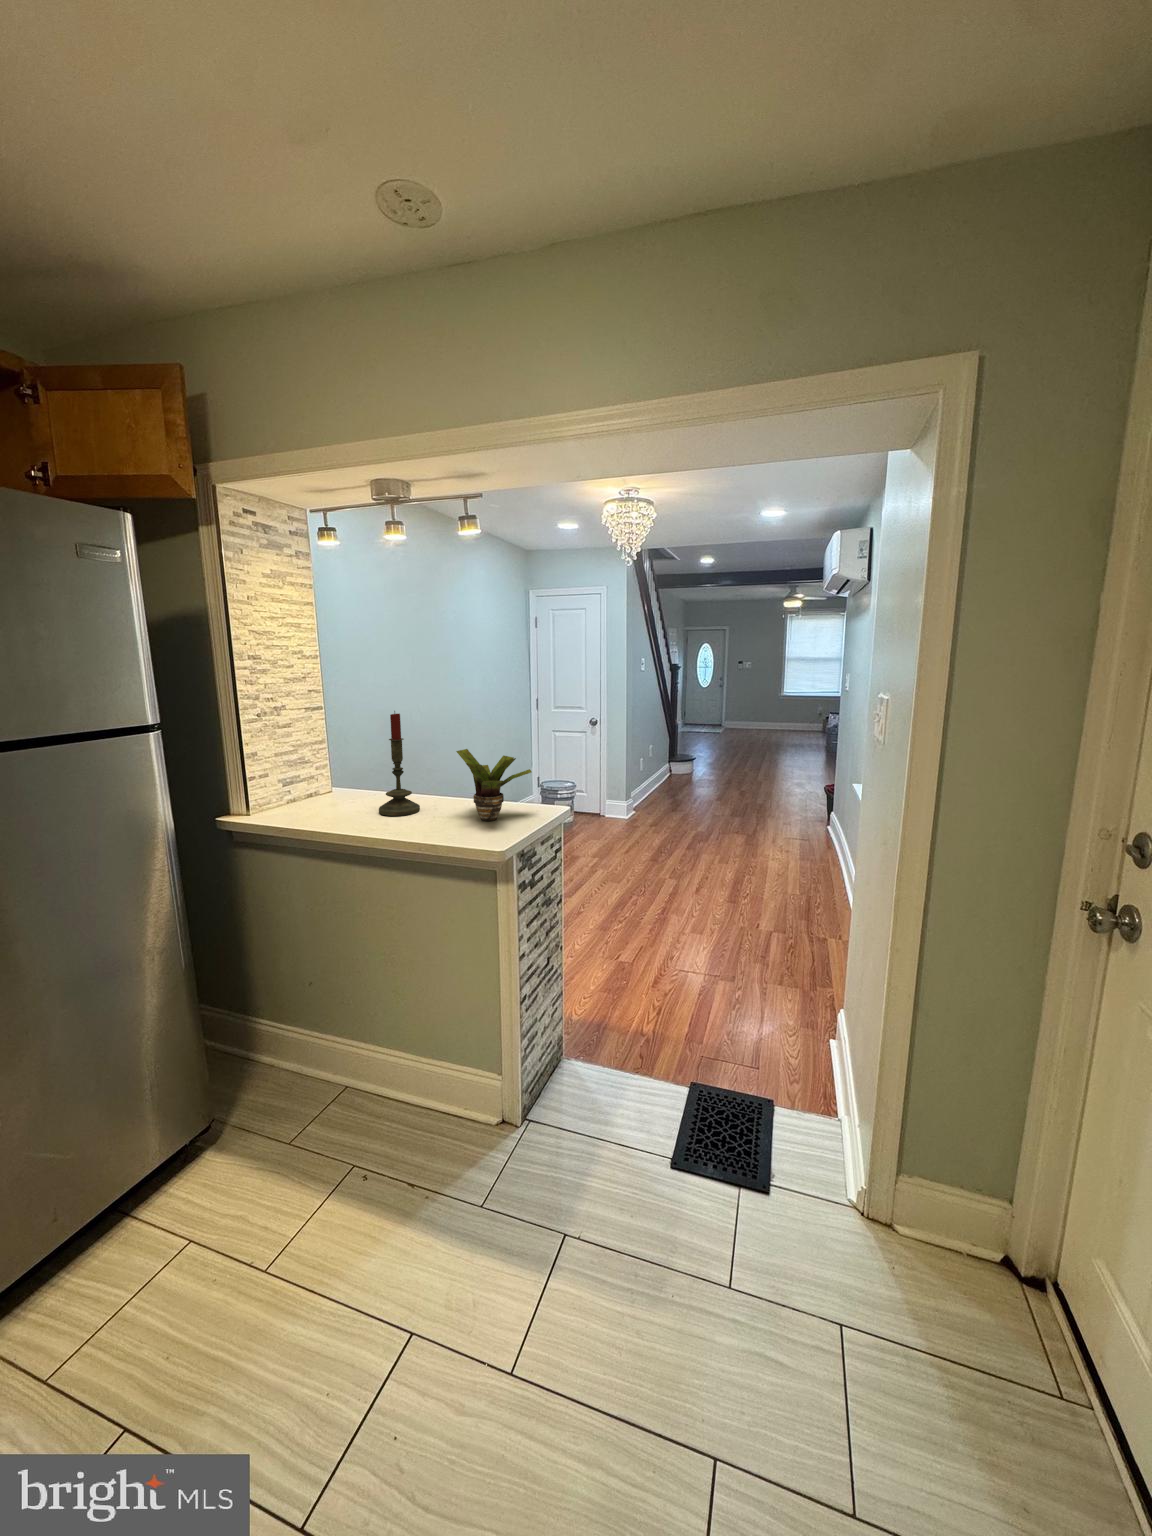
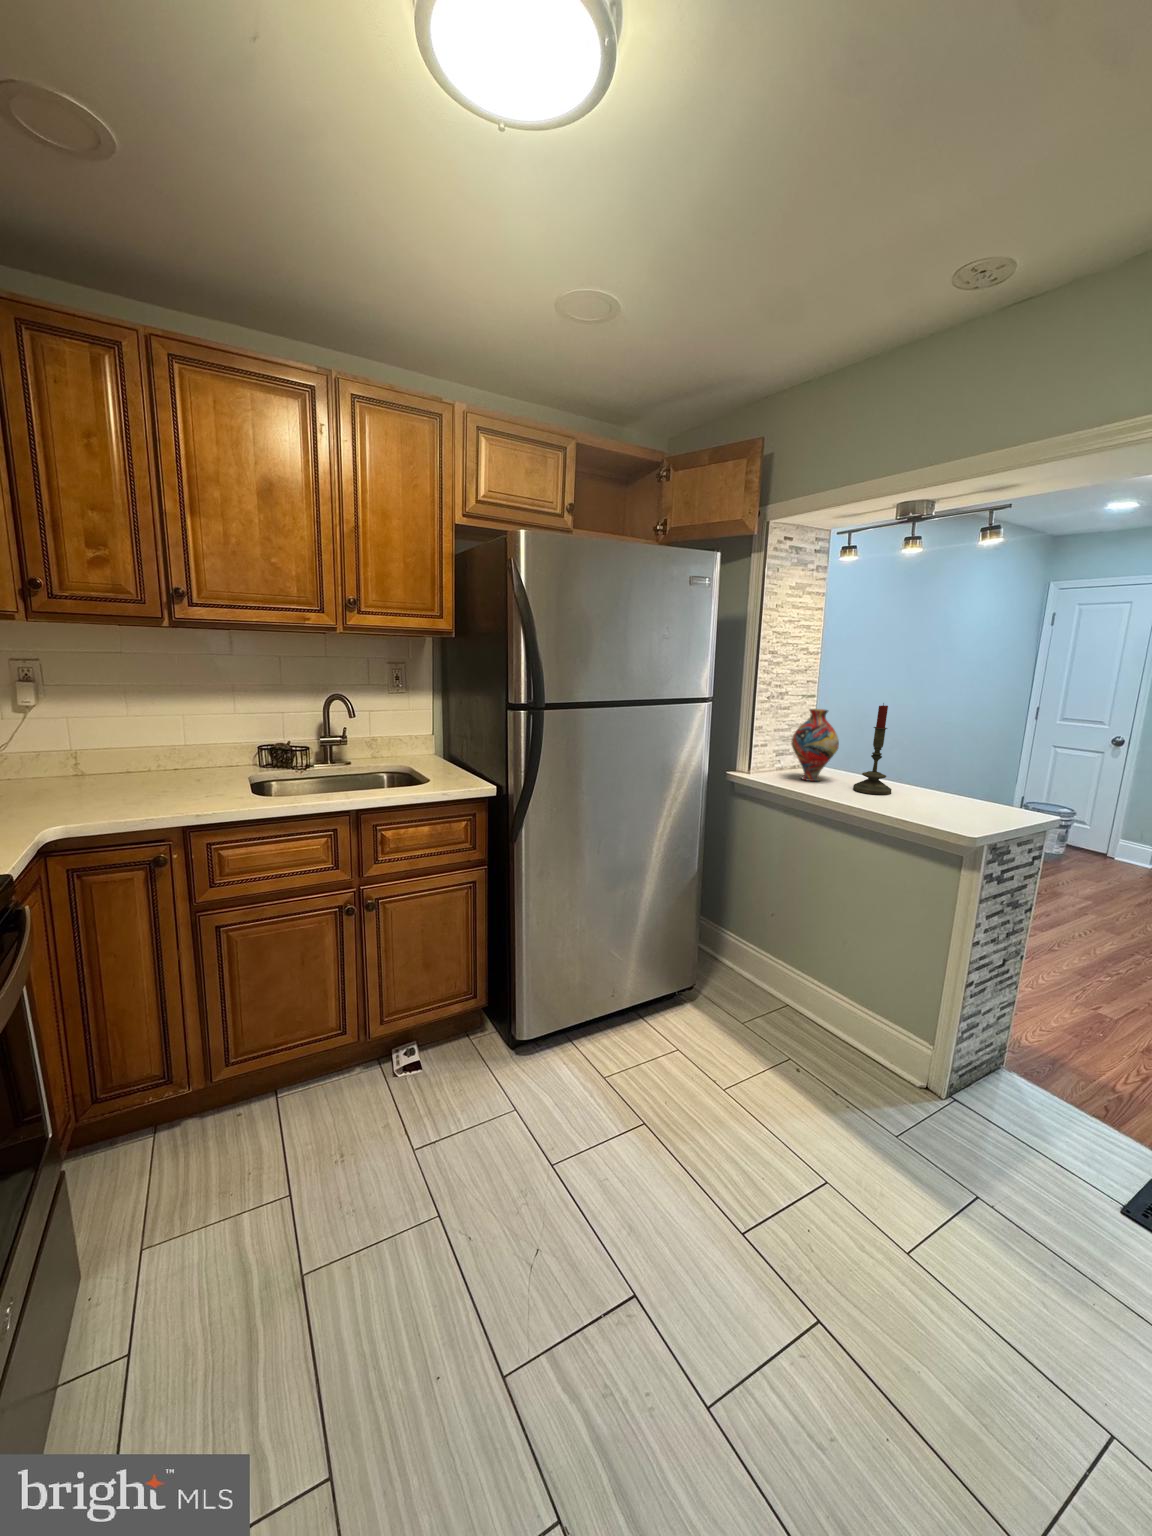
vase: none [298,724,356,811] -> present [791,709,839,781]
potted plant: present [456,749,532,821] -> none [939,744,1020,813]

